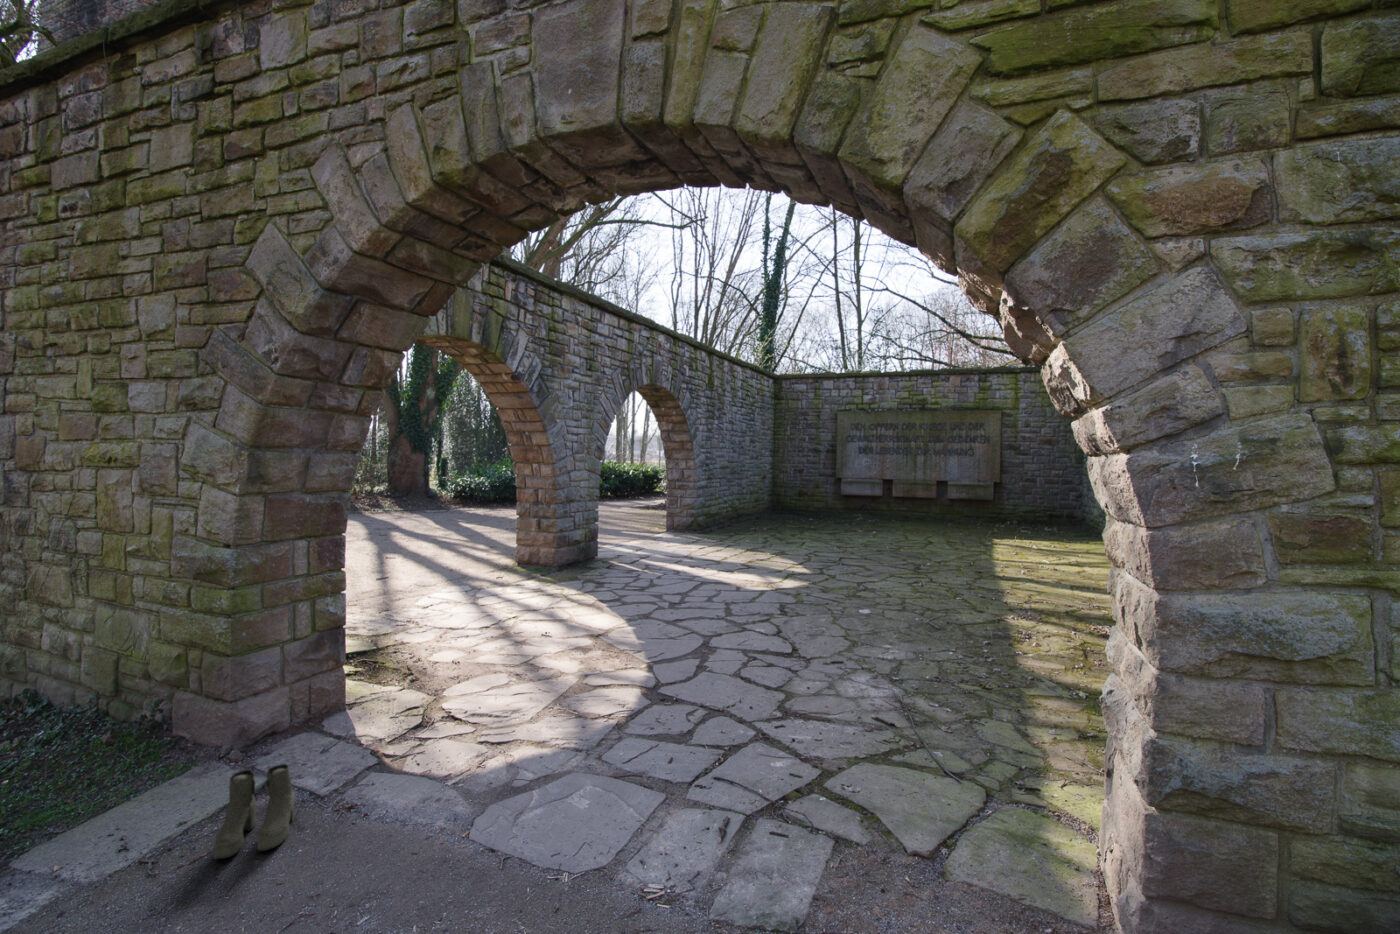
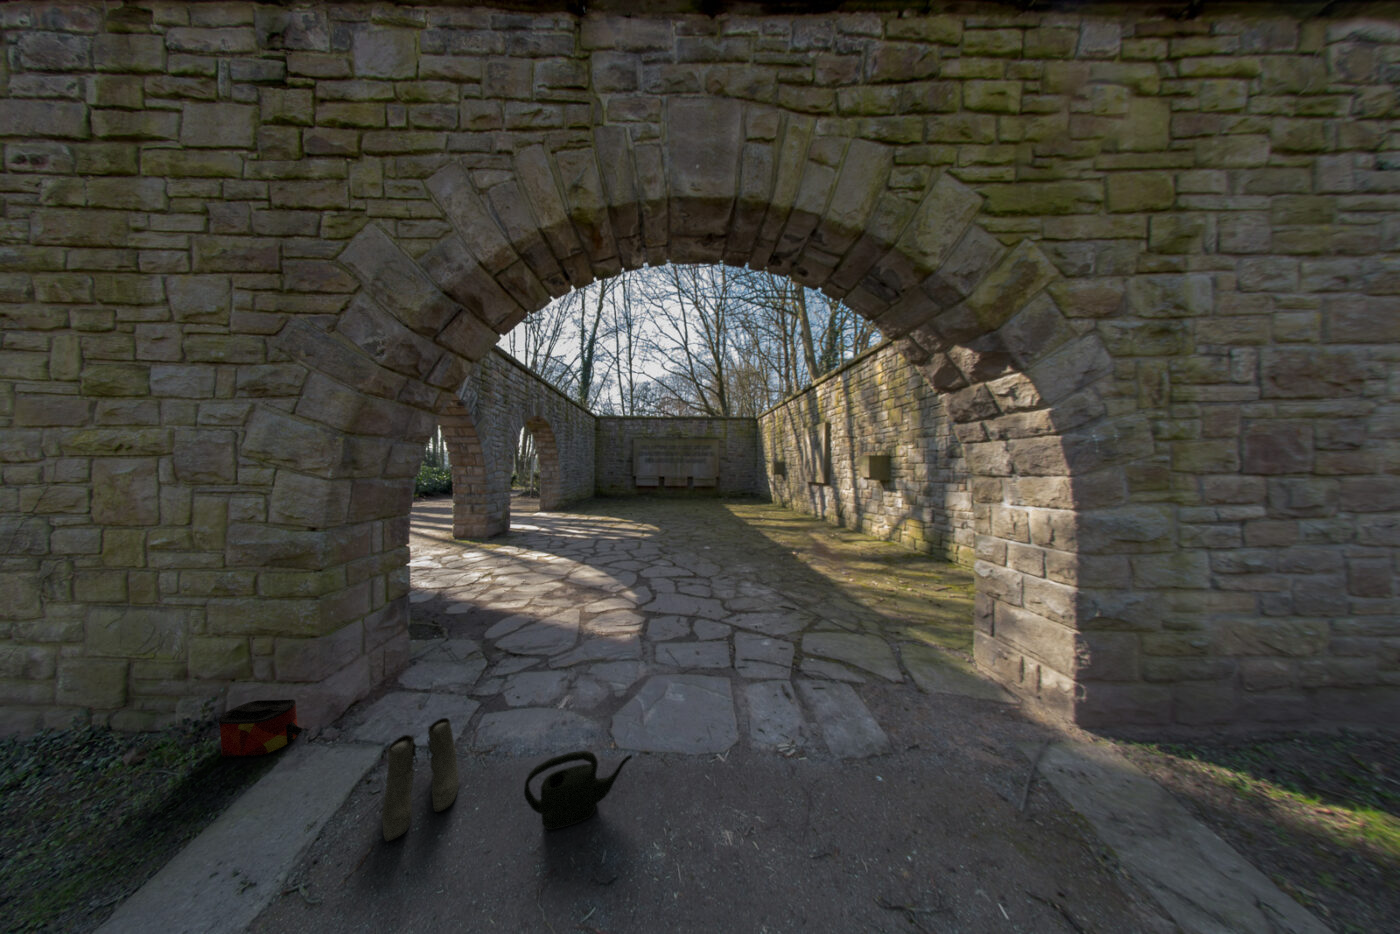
bag: none [147,718,205,771] -> present [219,699,303,757]
watering can: none [311,821,421,898] -> present [524,751,632,830]

